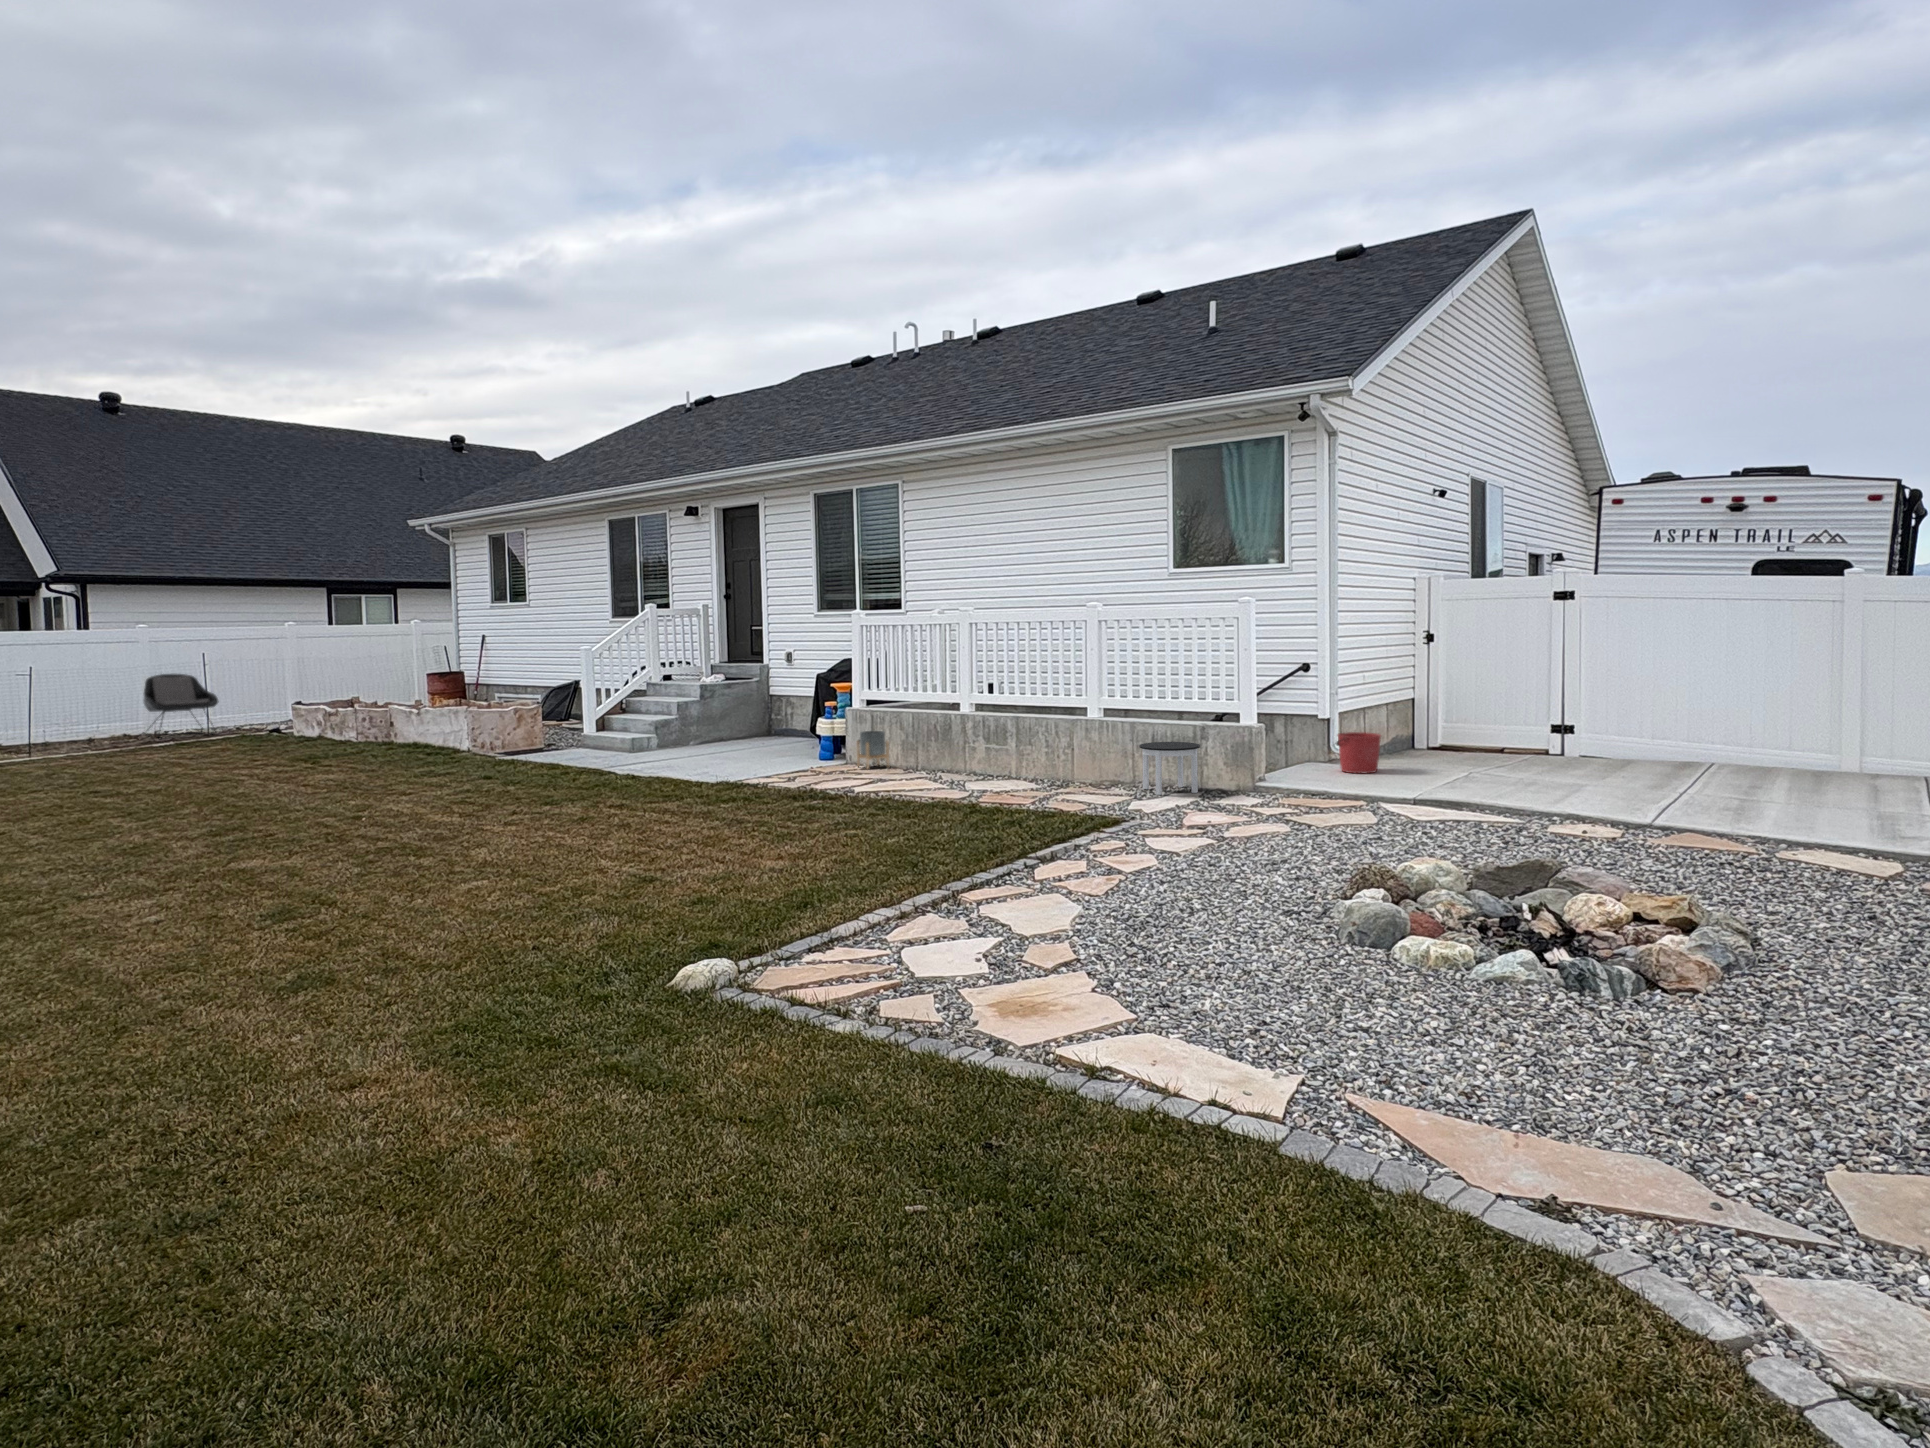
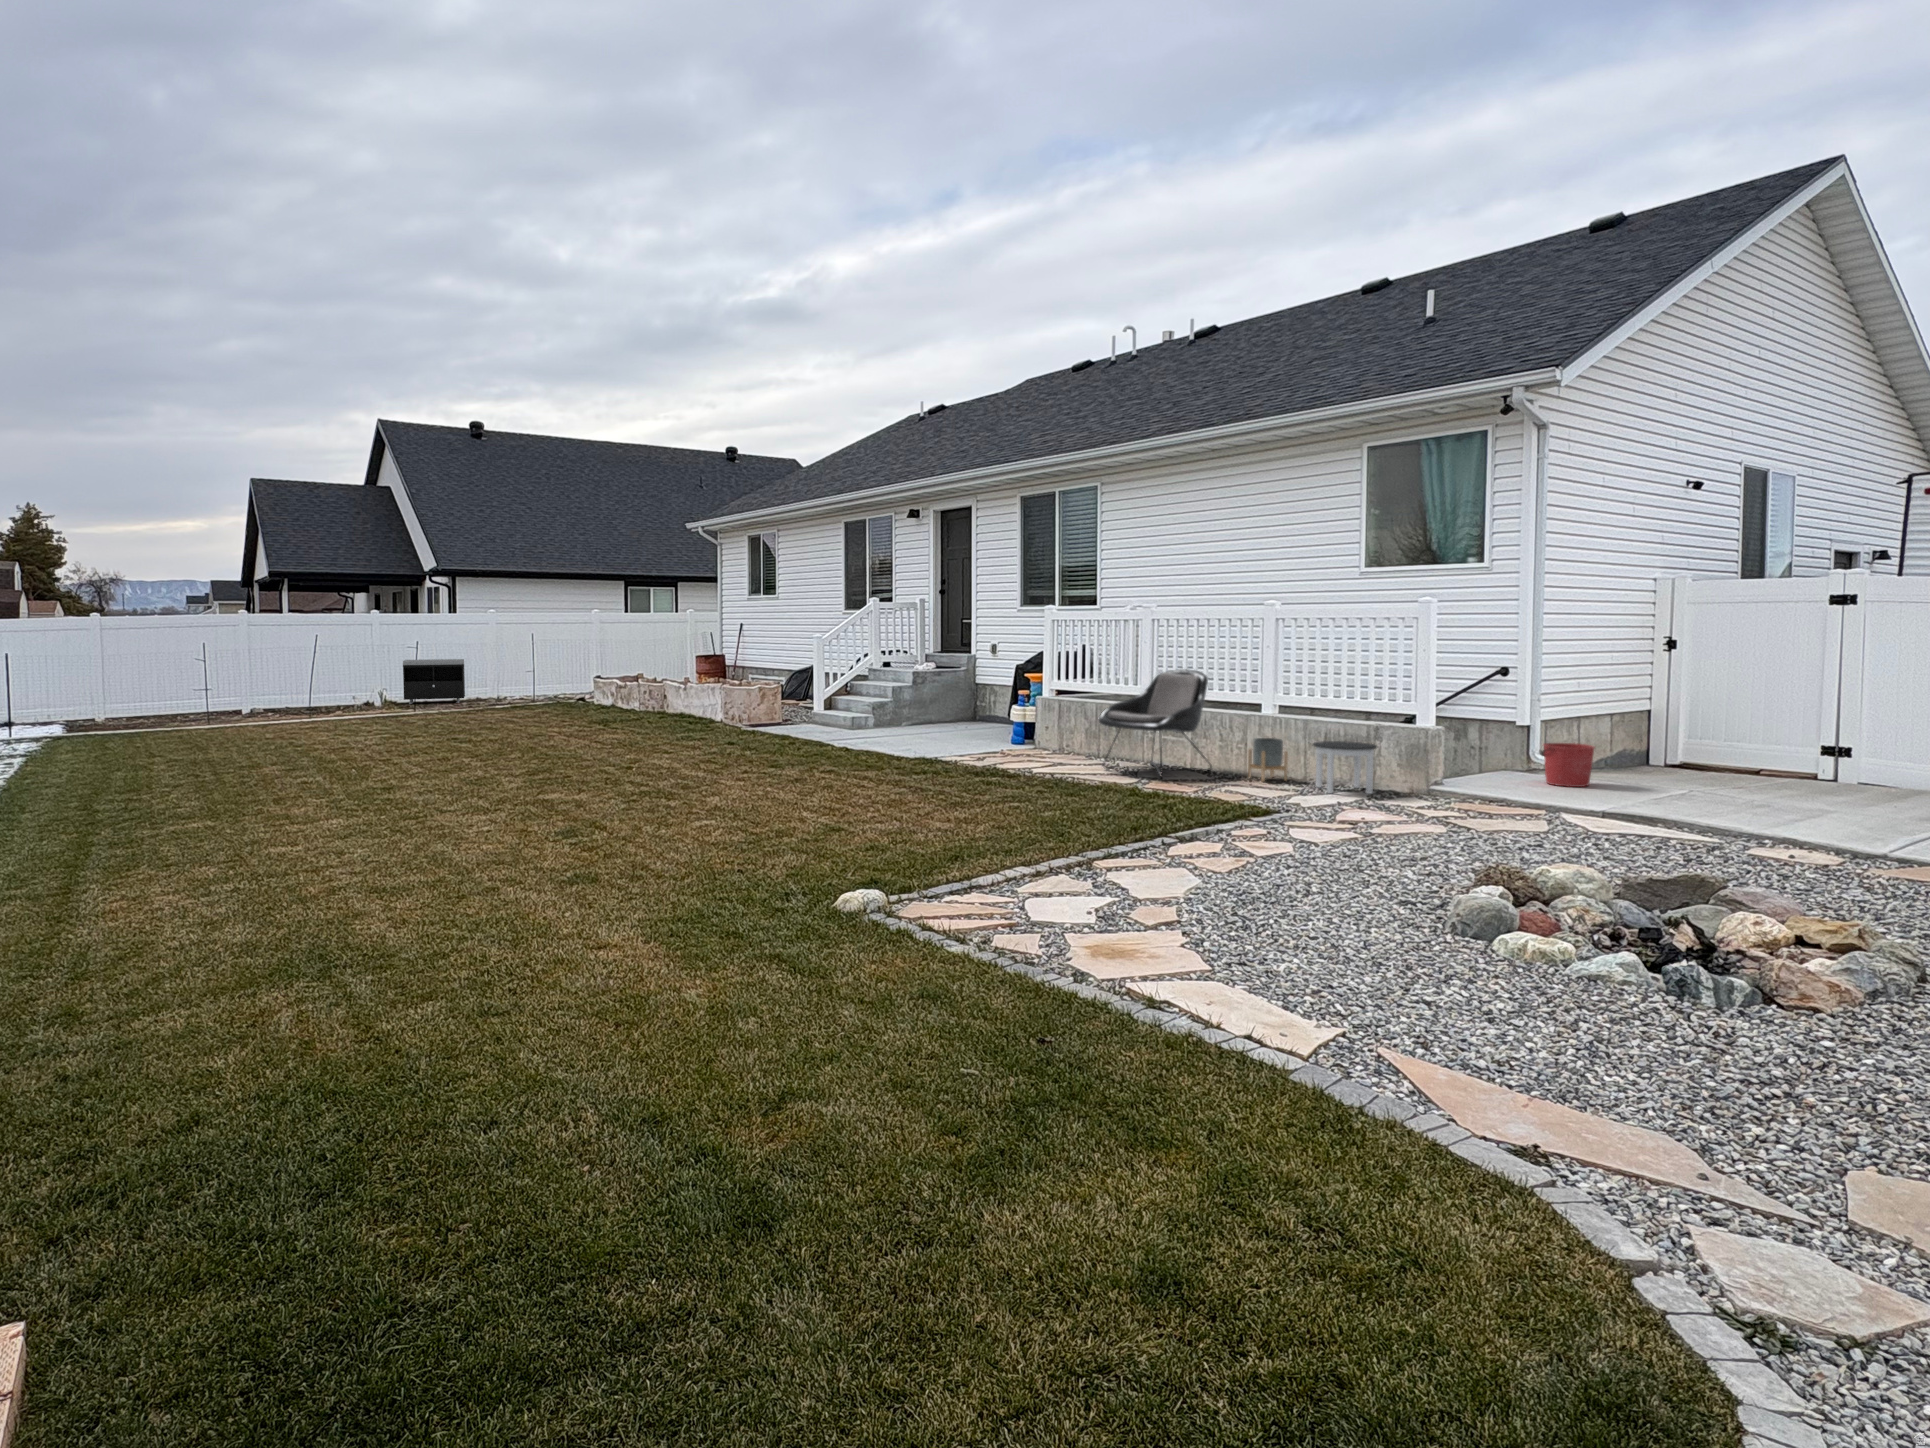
lounge chair: present [143,674,219,738] -> present [1098,669,1212,777]
storage bench: none [21,688,116,747] -> present [403,659,465,704]
planter: present [857,731,889,768] -> present [1248,738,1288,782]

